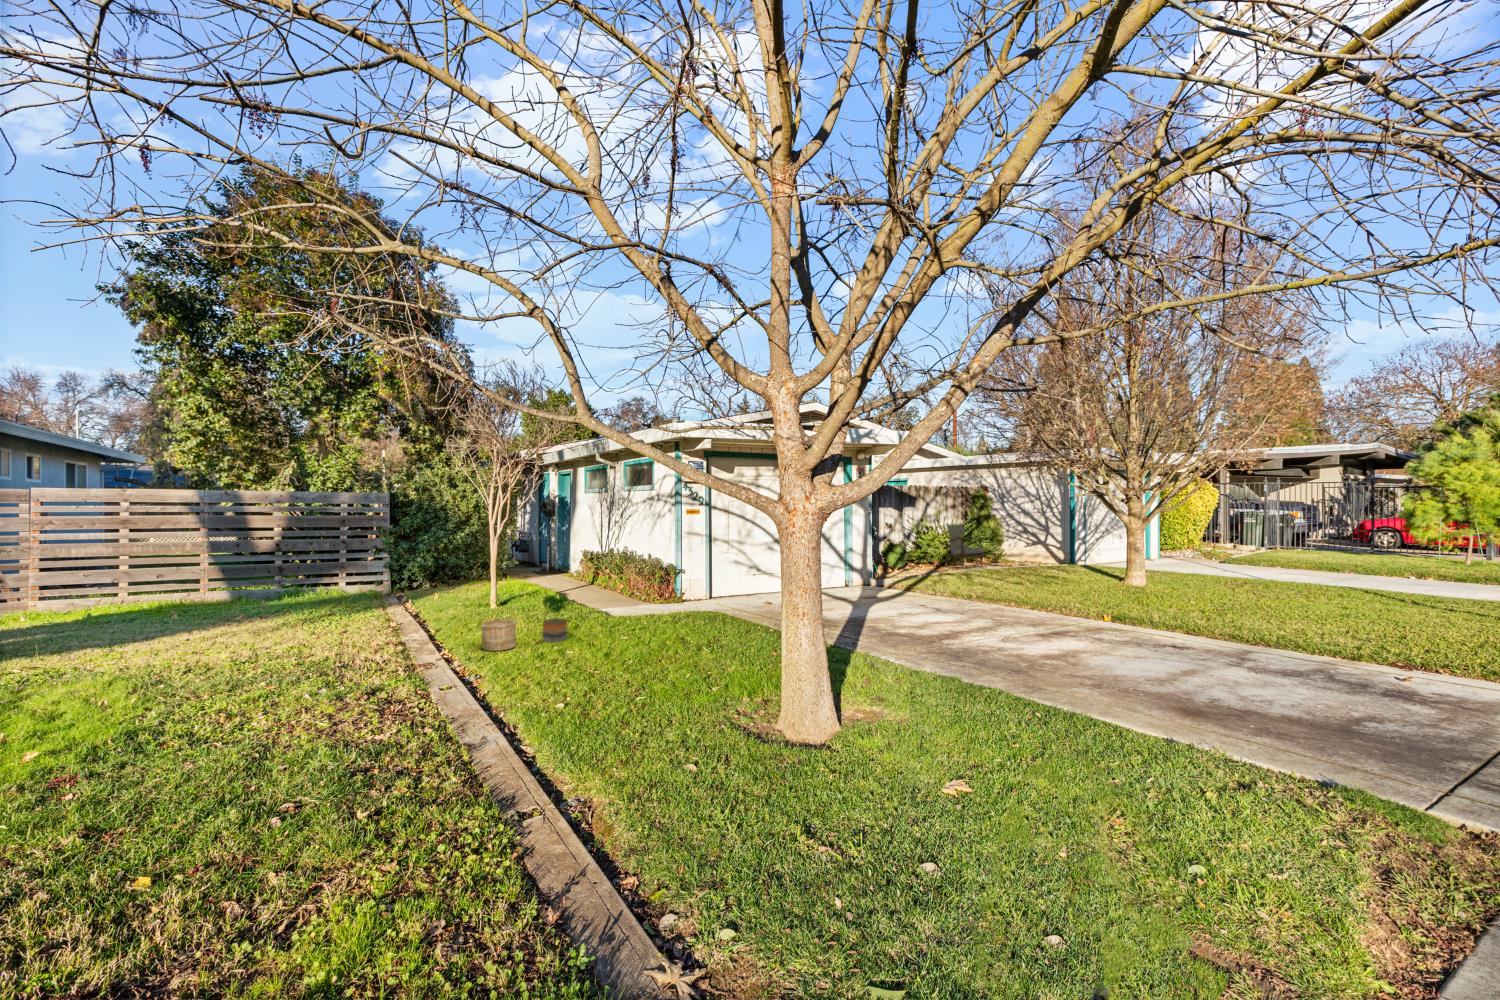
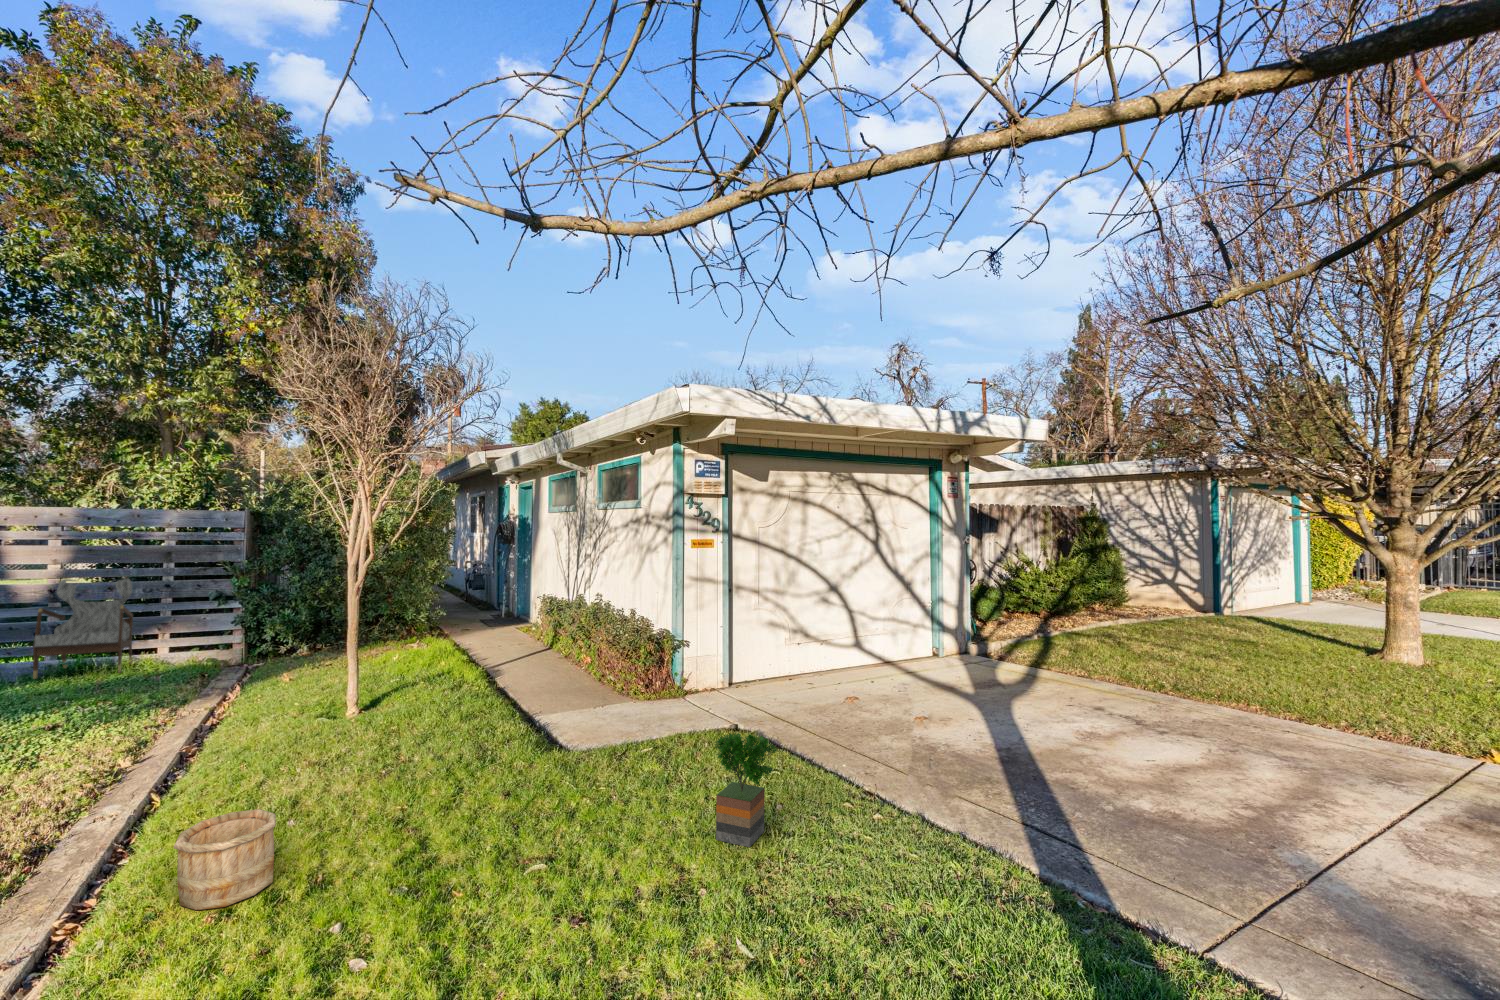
armchair: present [945,524,984,568] -> present [33,579,133,679]
potted tree: present [543,595,571,642] -> present [715,733,777,847]

